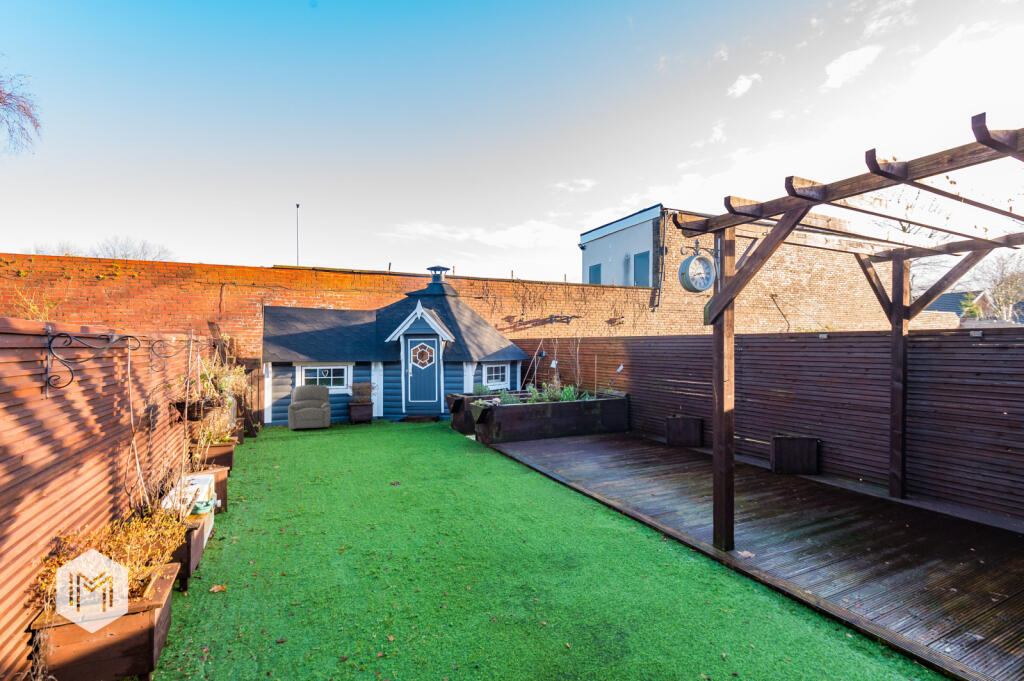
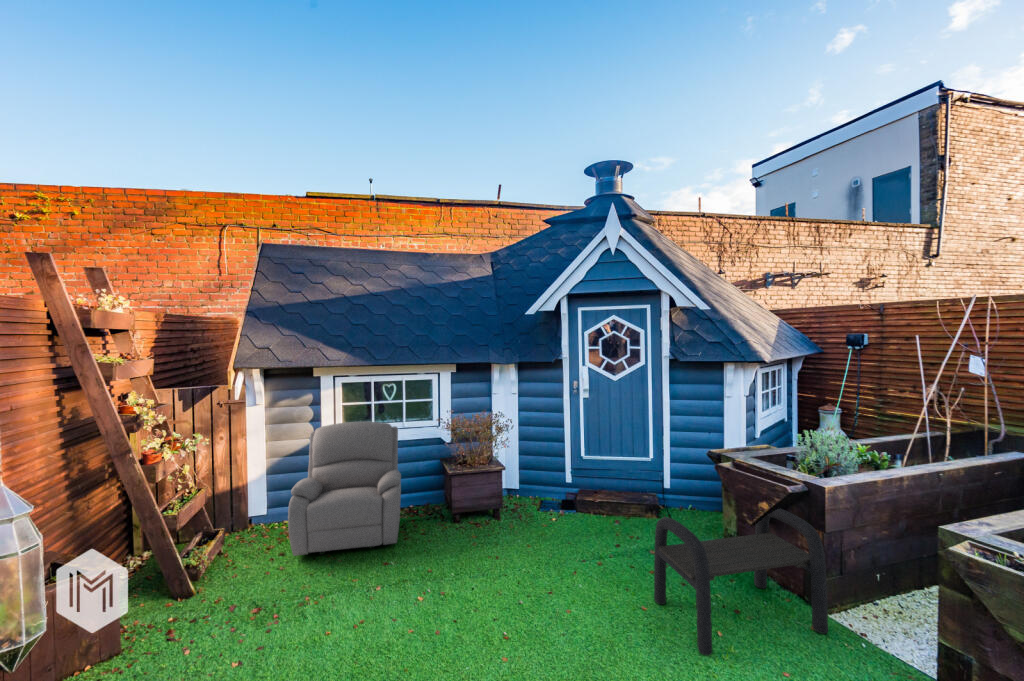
bench: none [414,403,457,436] -> present [654,509,828,656]

